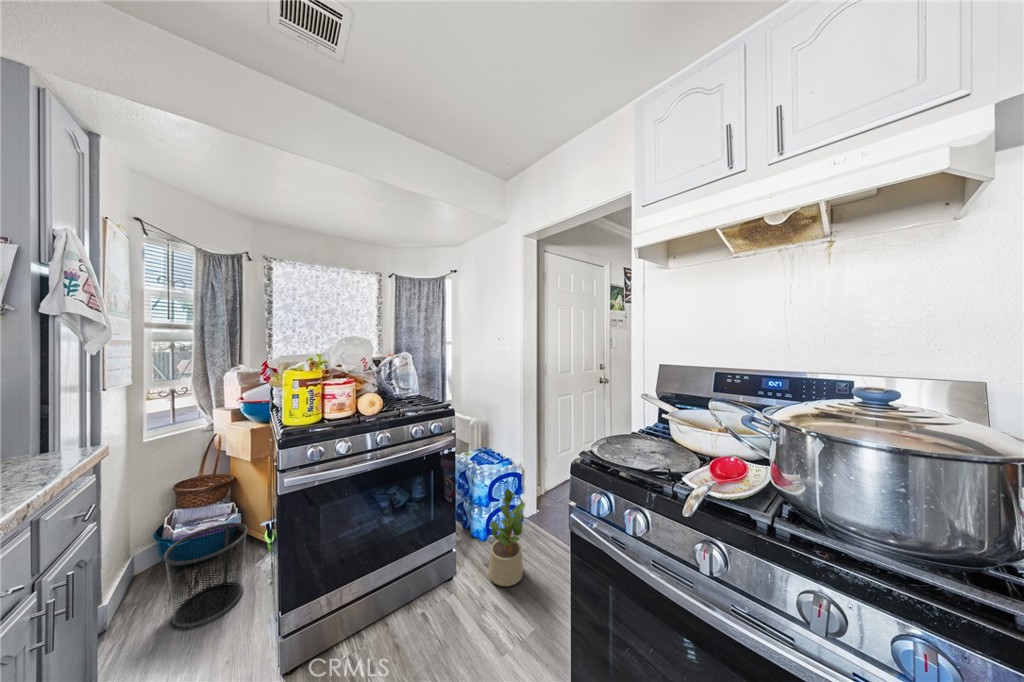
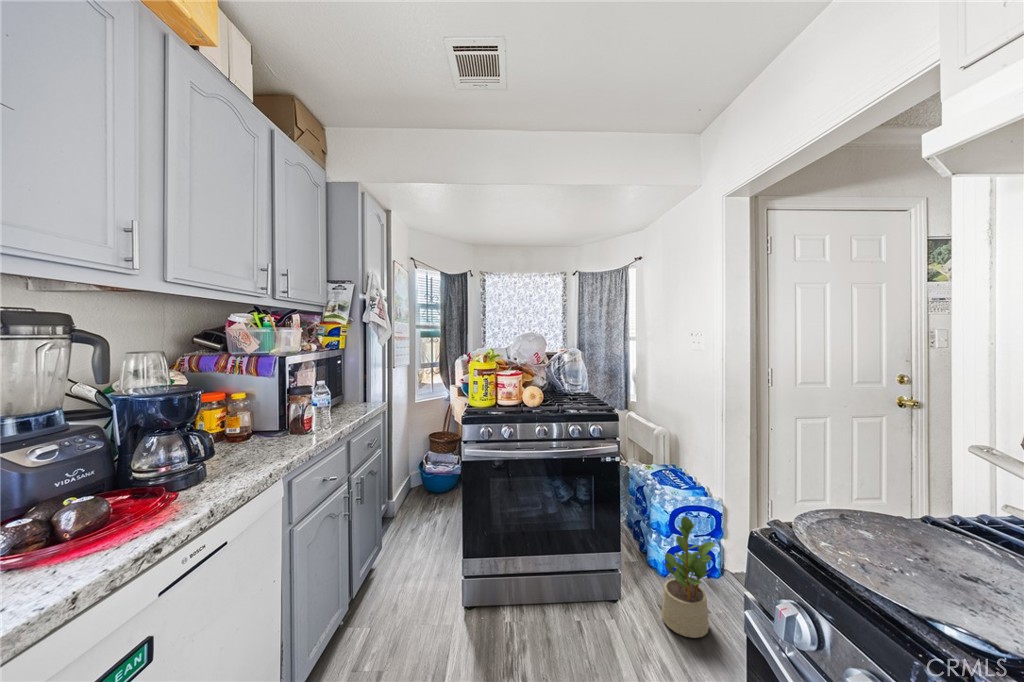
waste bin: present [163,523,248,627] -> none [397,485,446,556]

